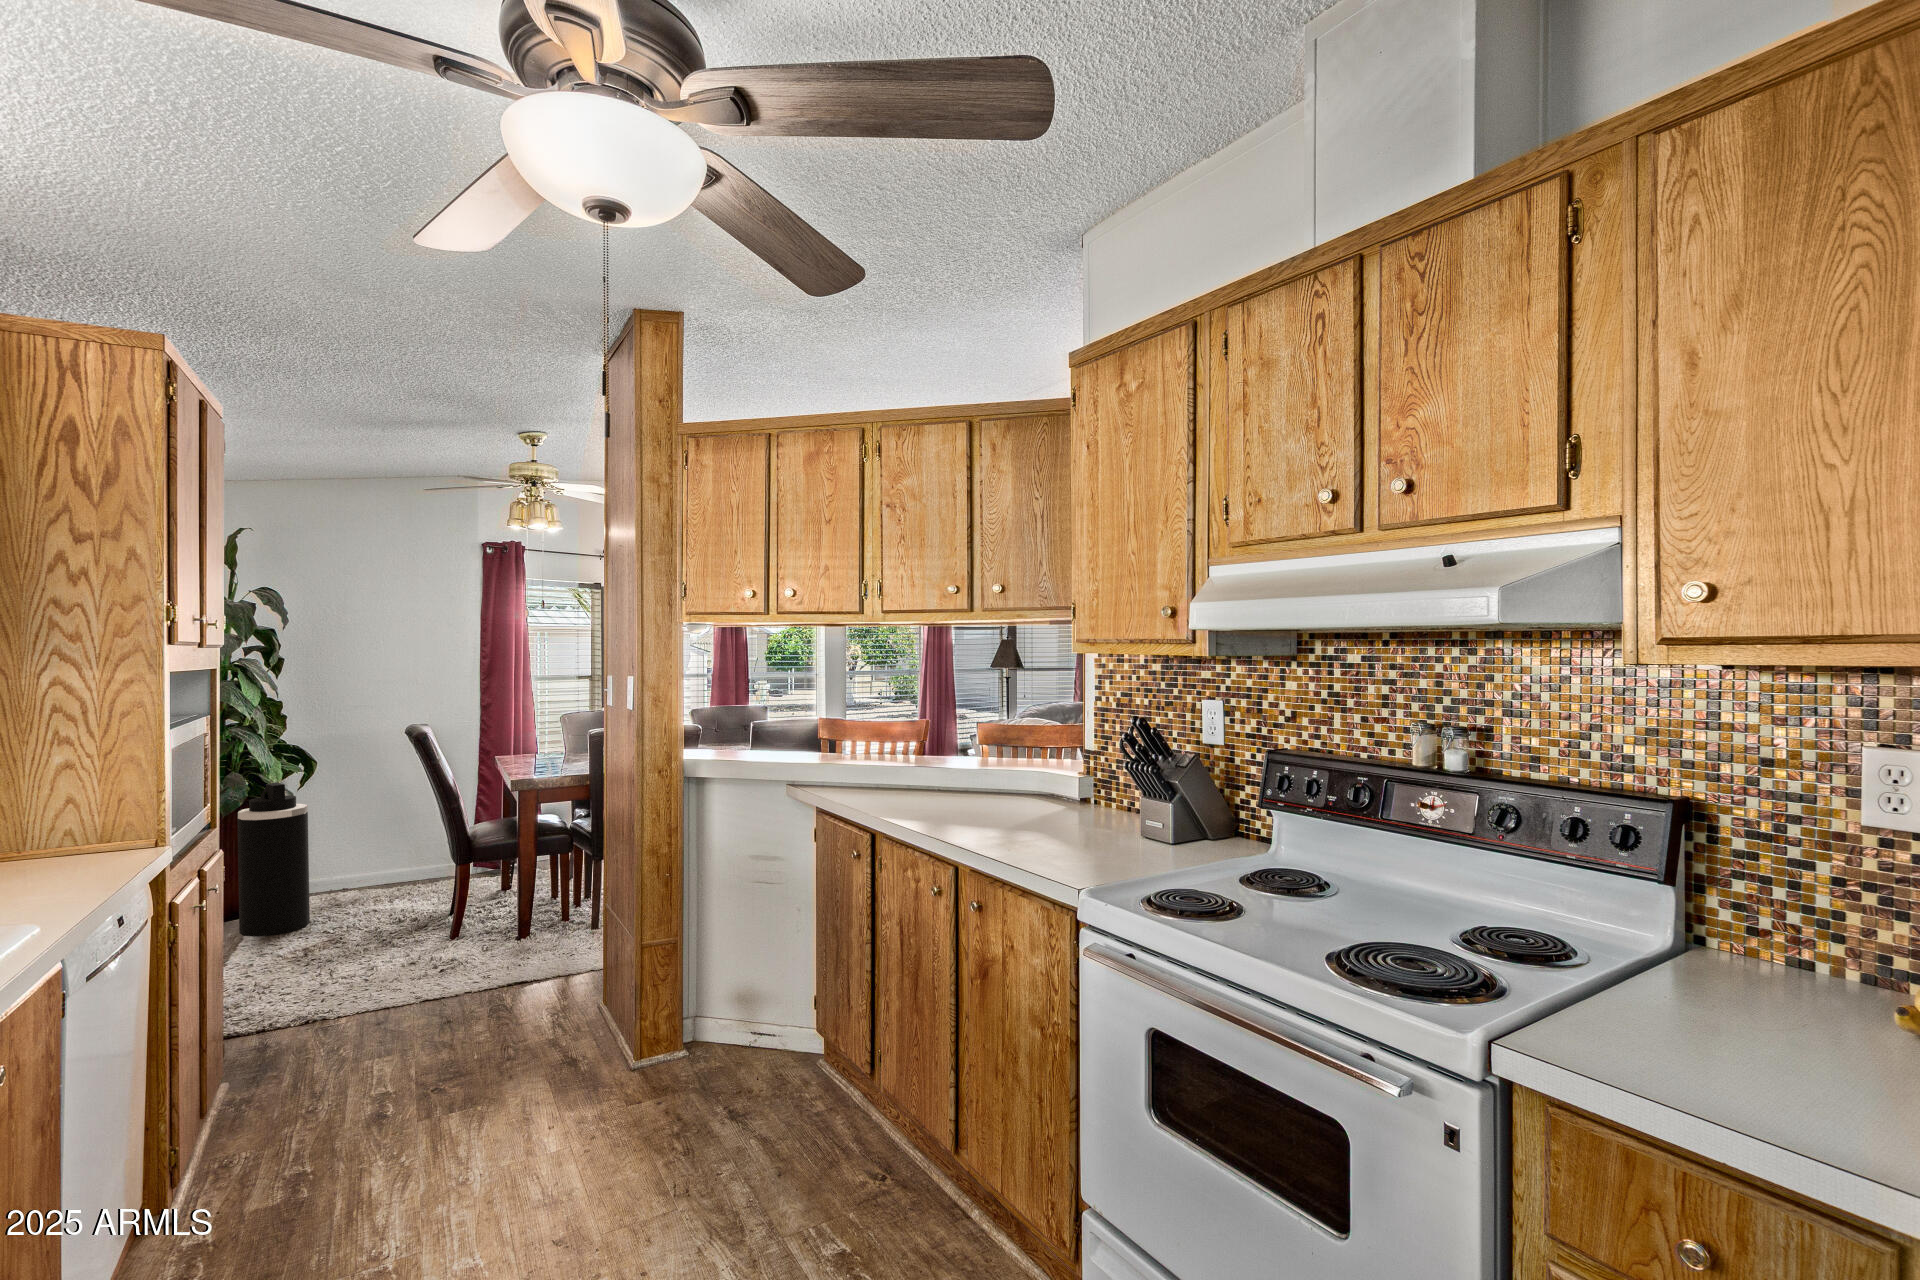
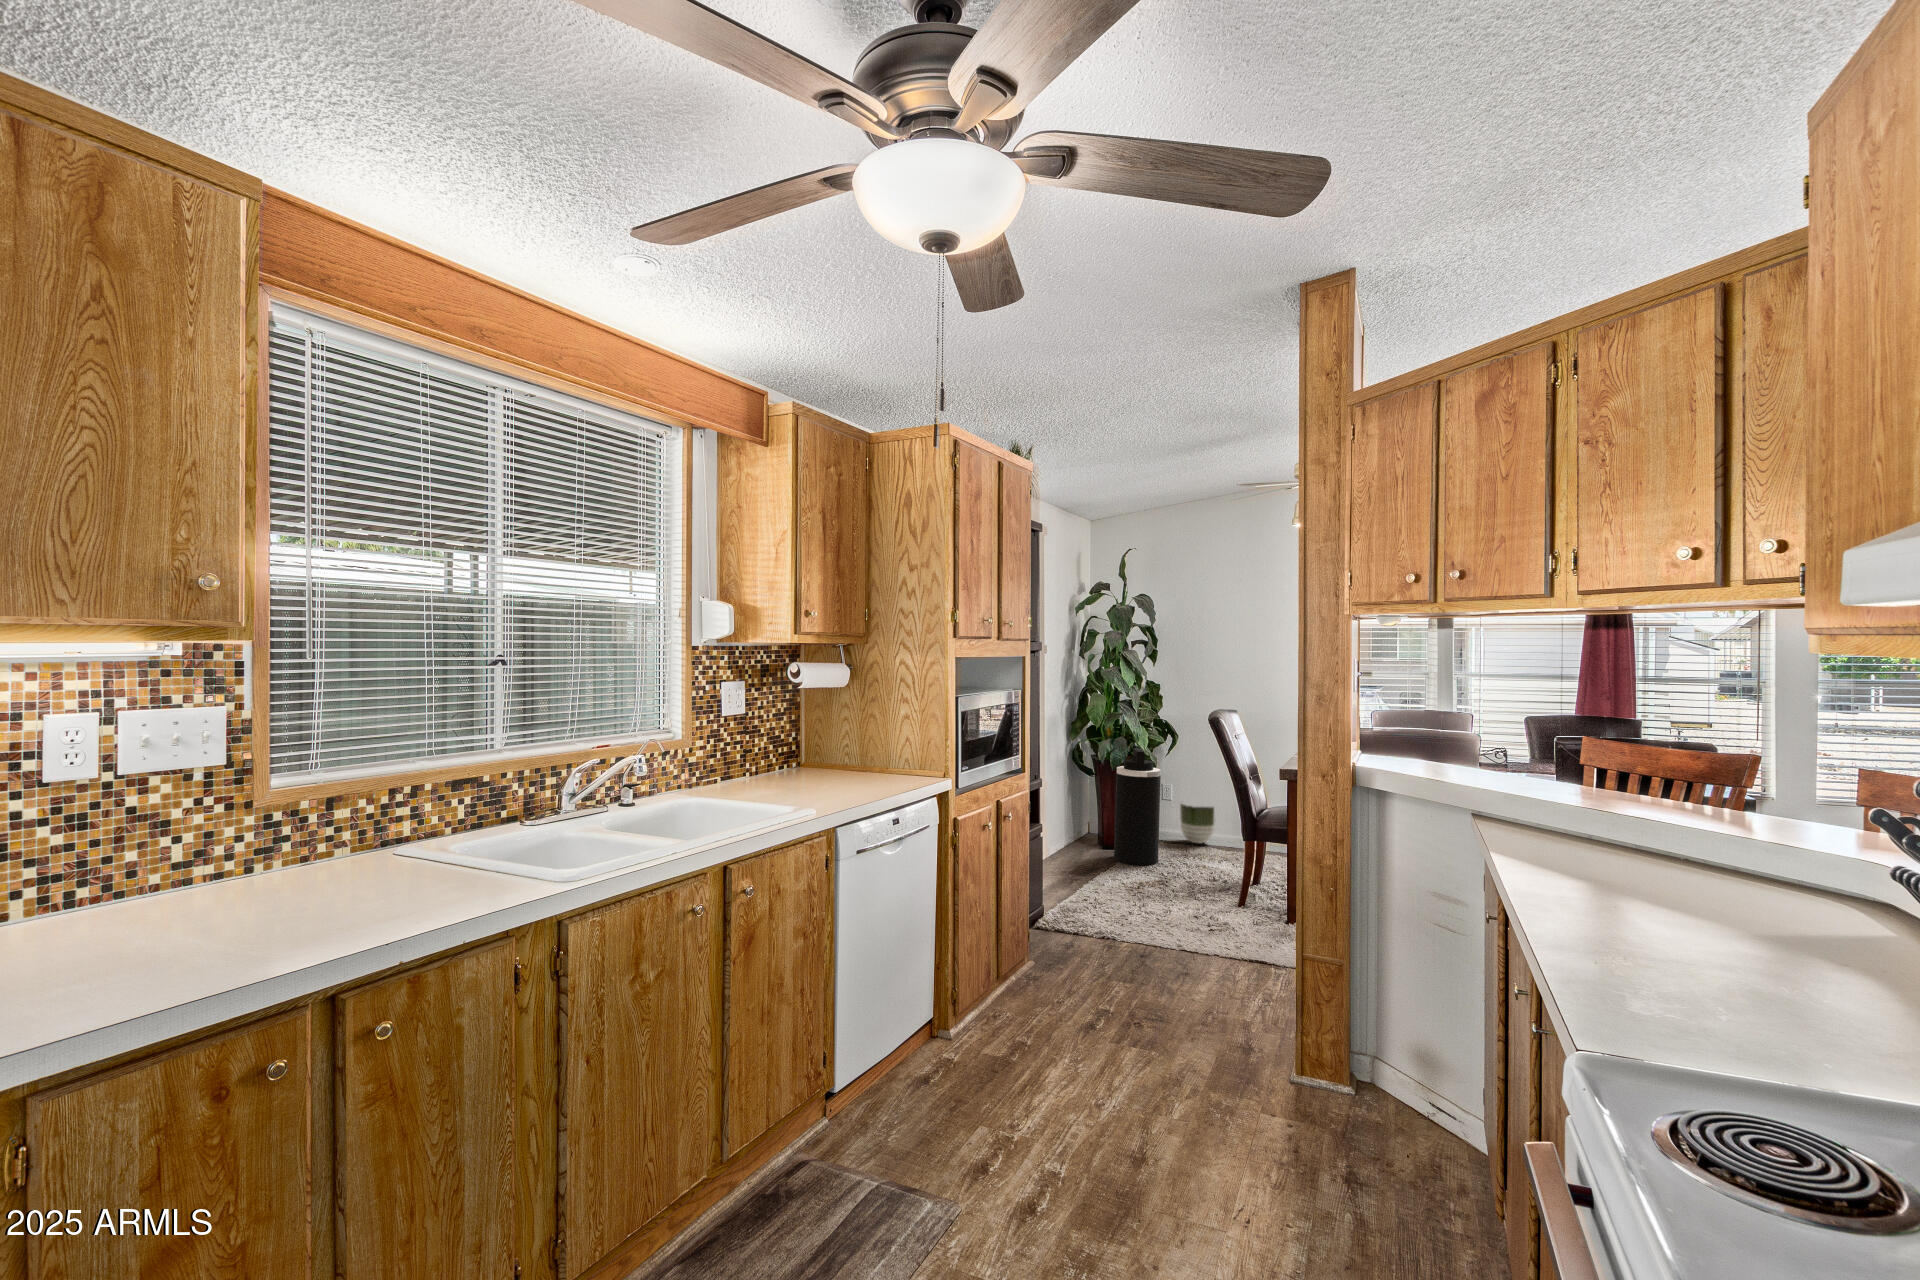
planter: none [316,836,368,890] -> present [1180,804,1214,844]

